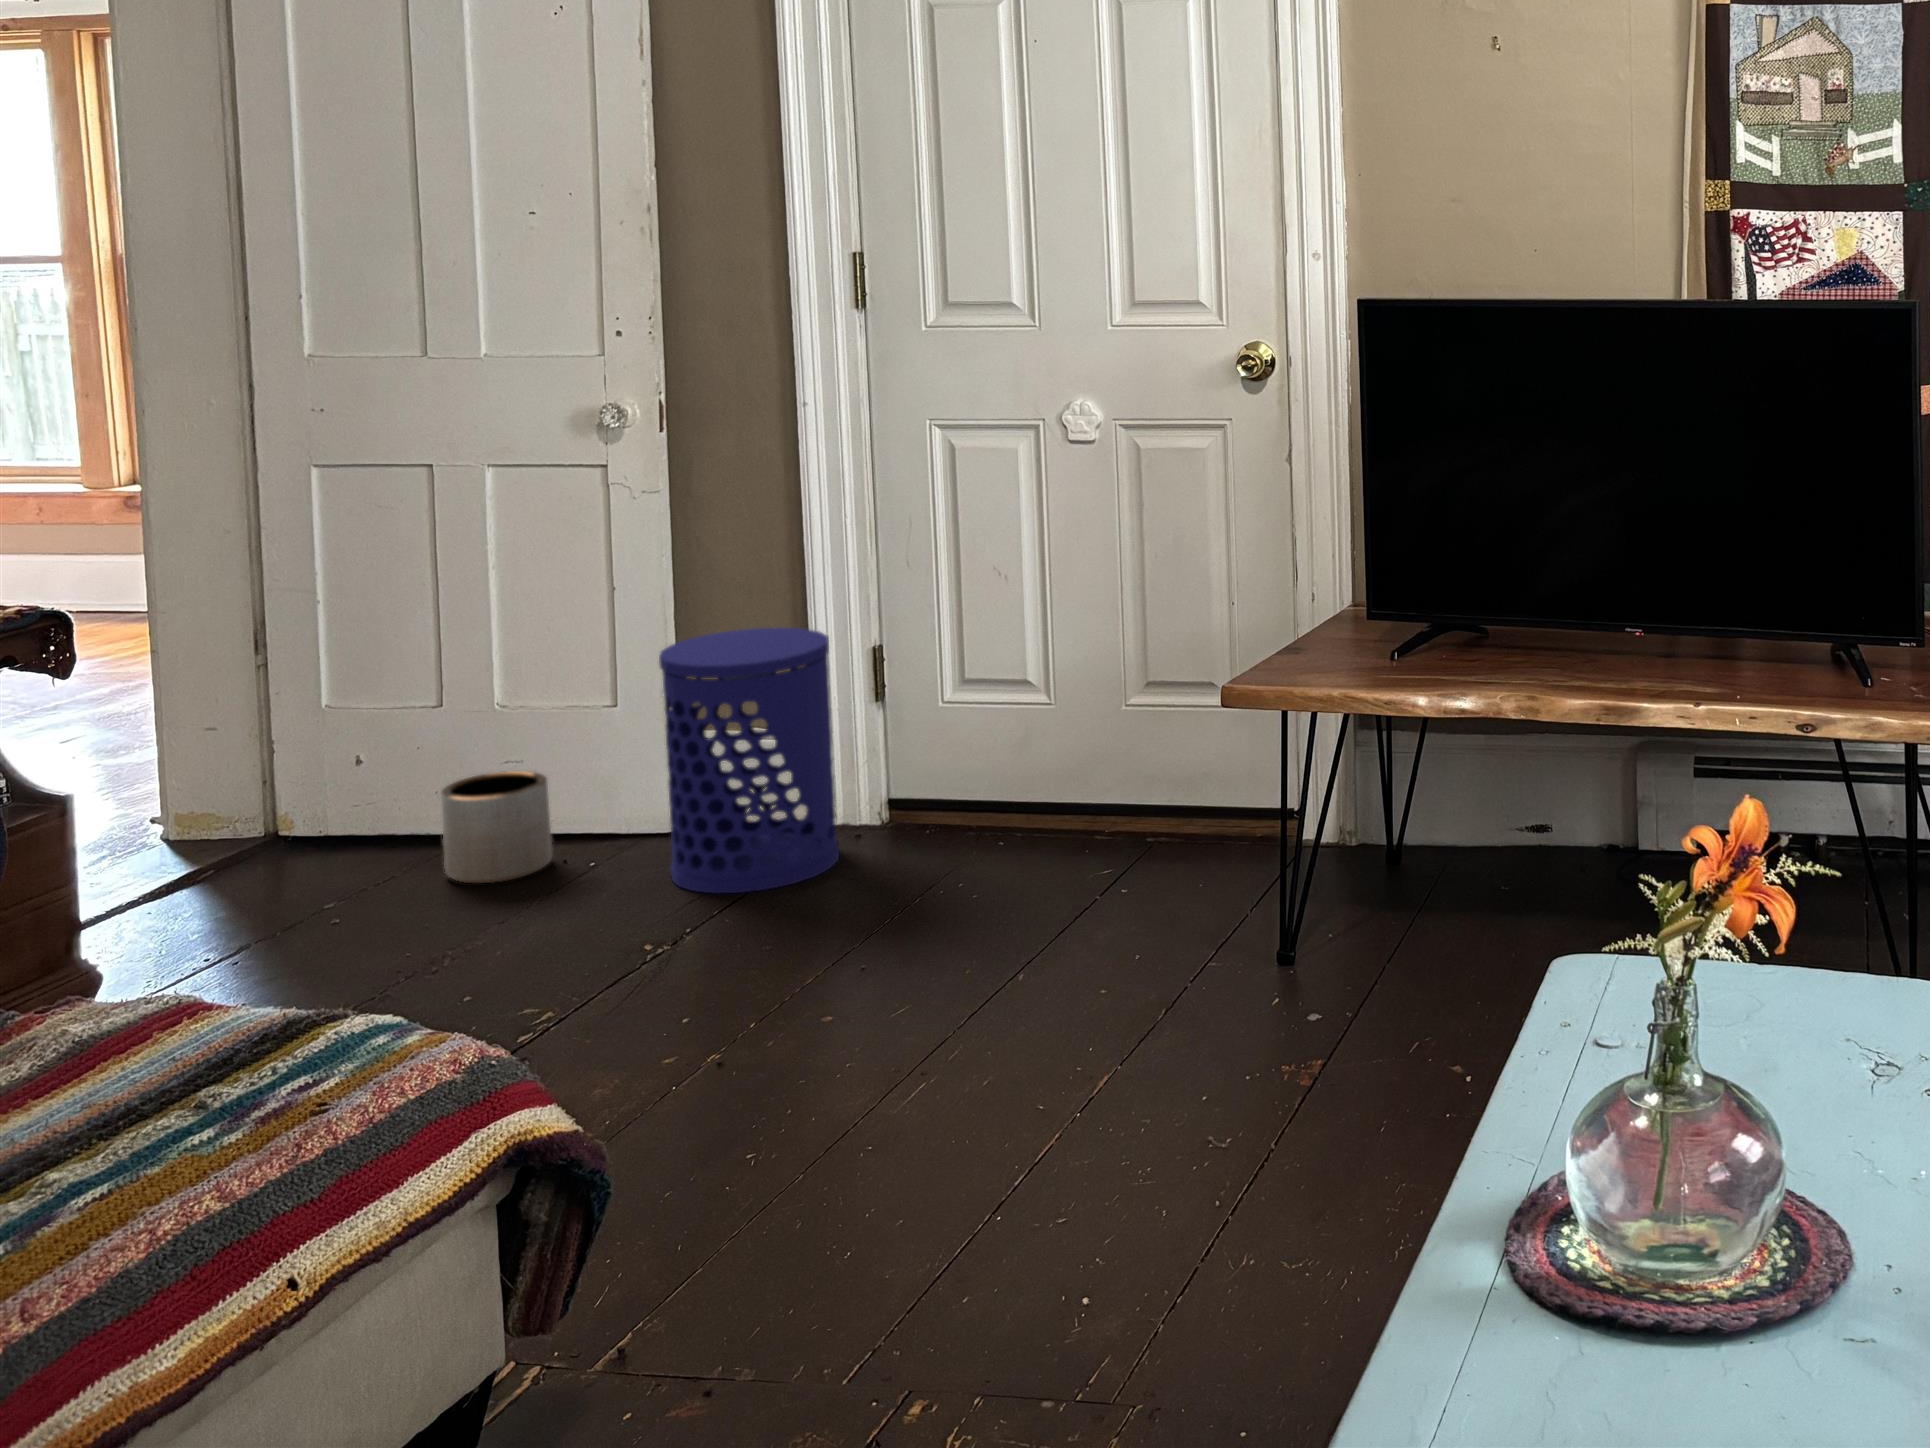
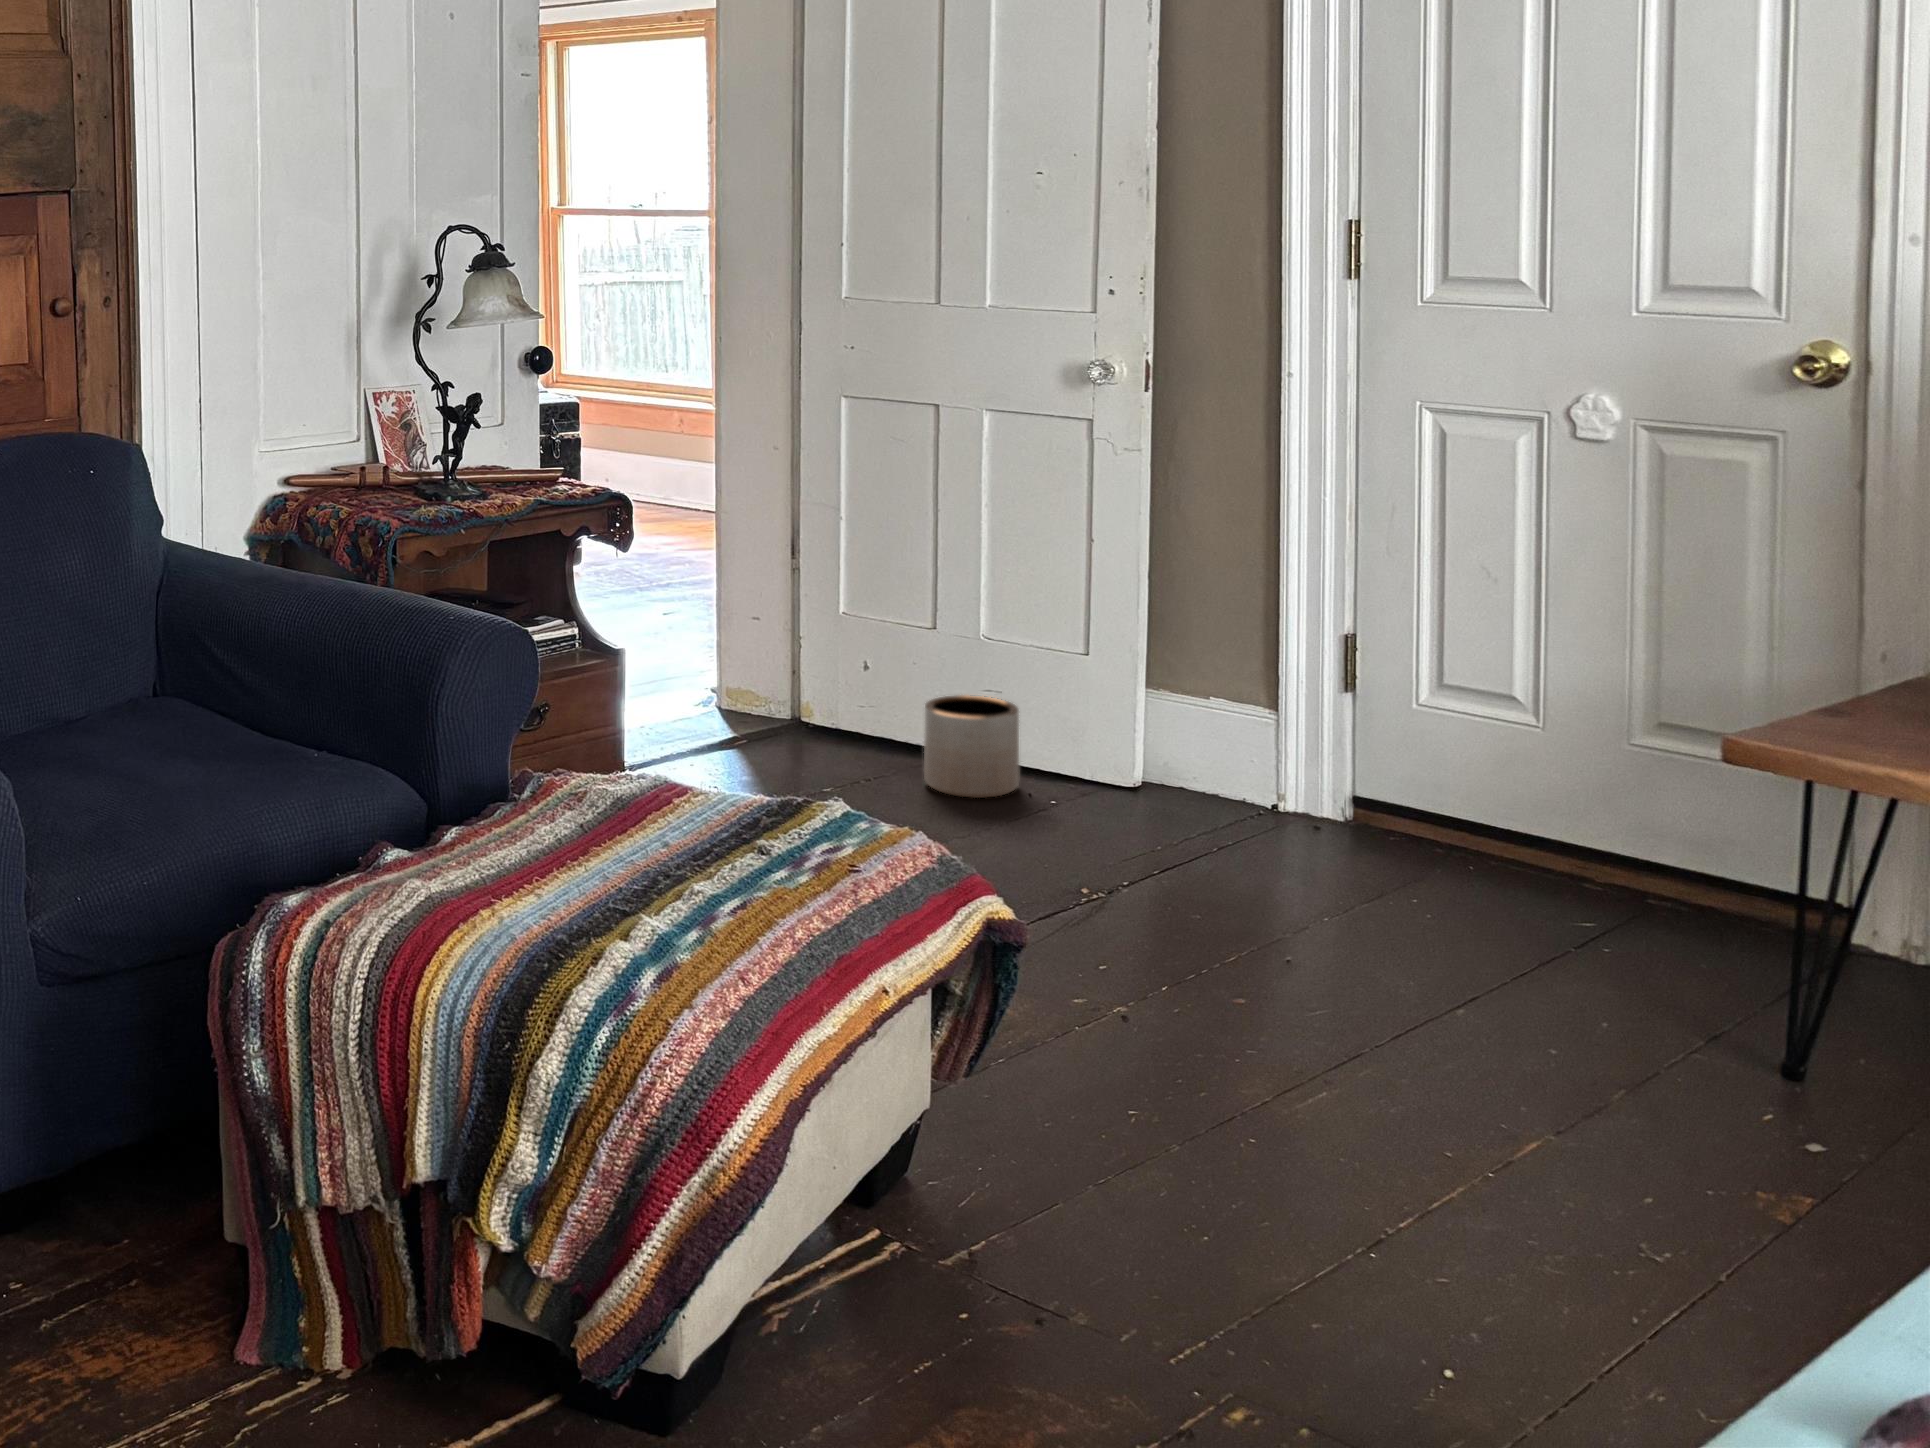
waste bin: present [659,628,839,893] -> none [1122,595,1297,860]

